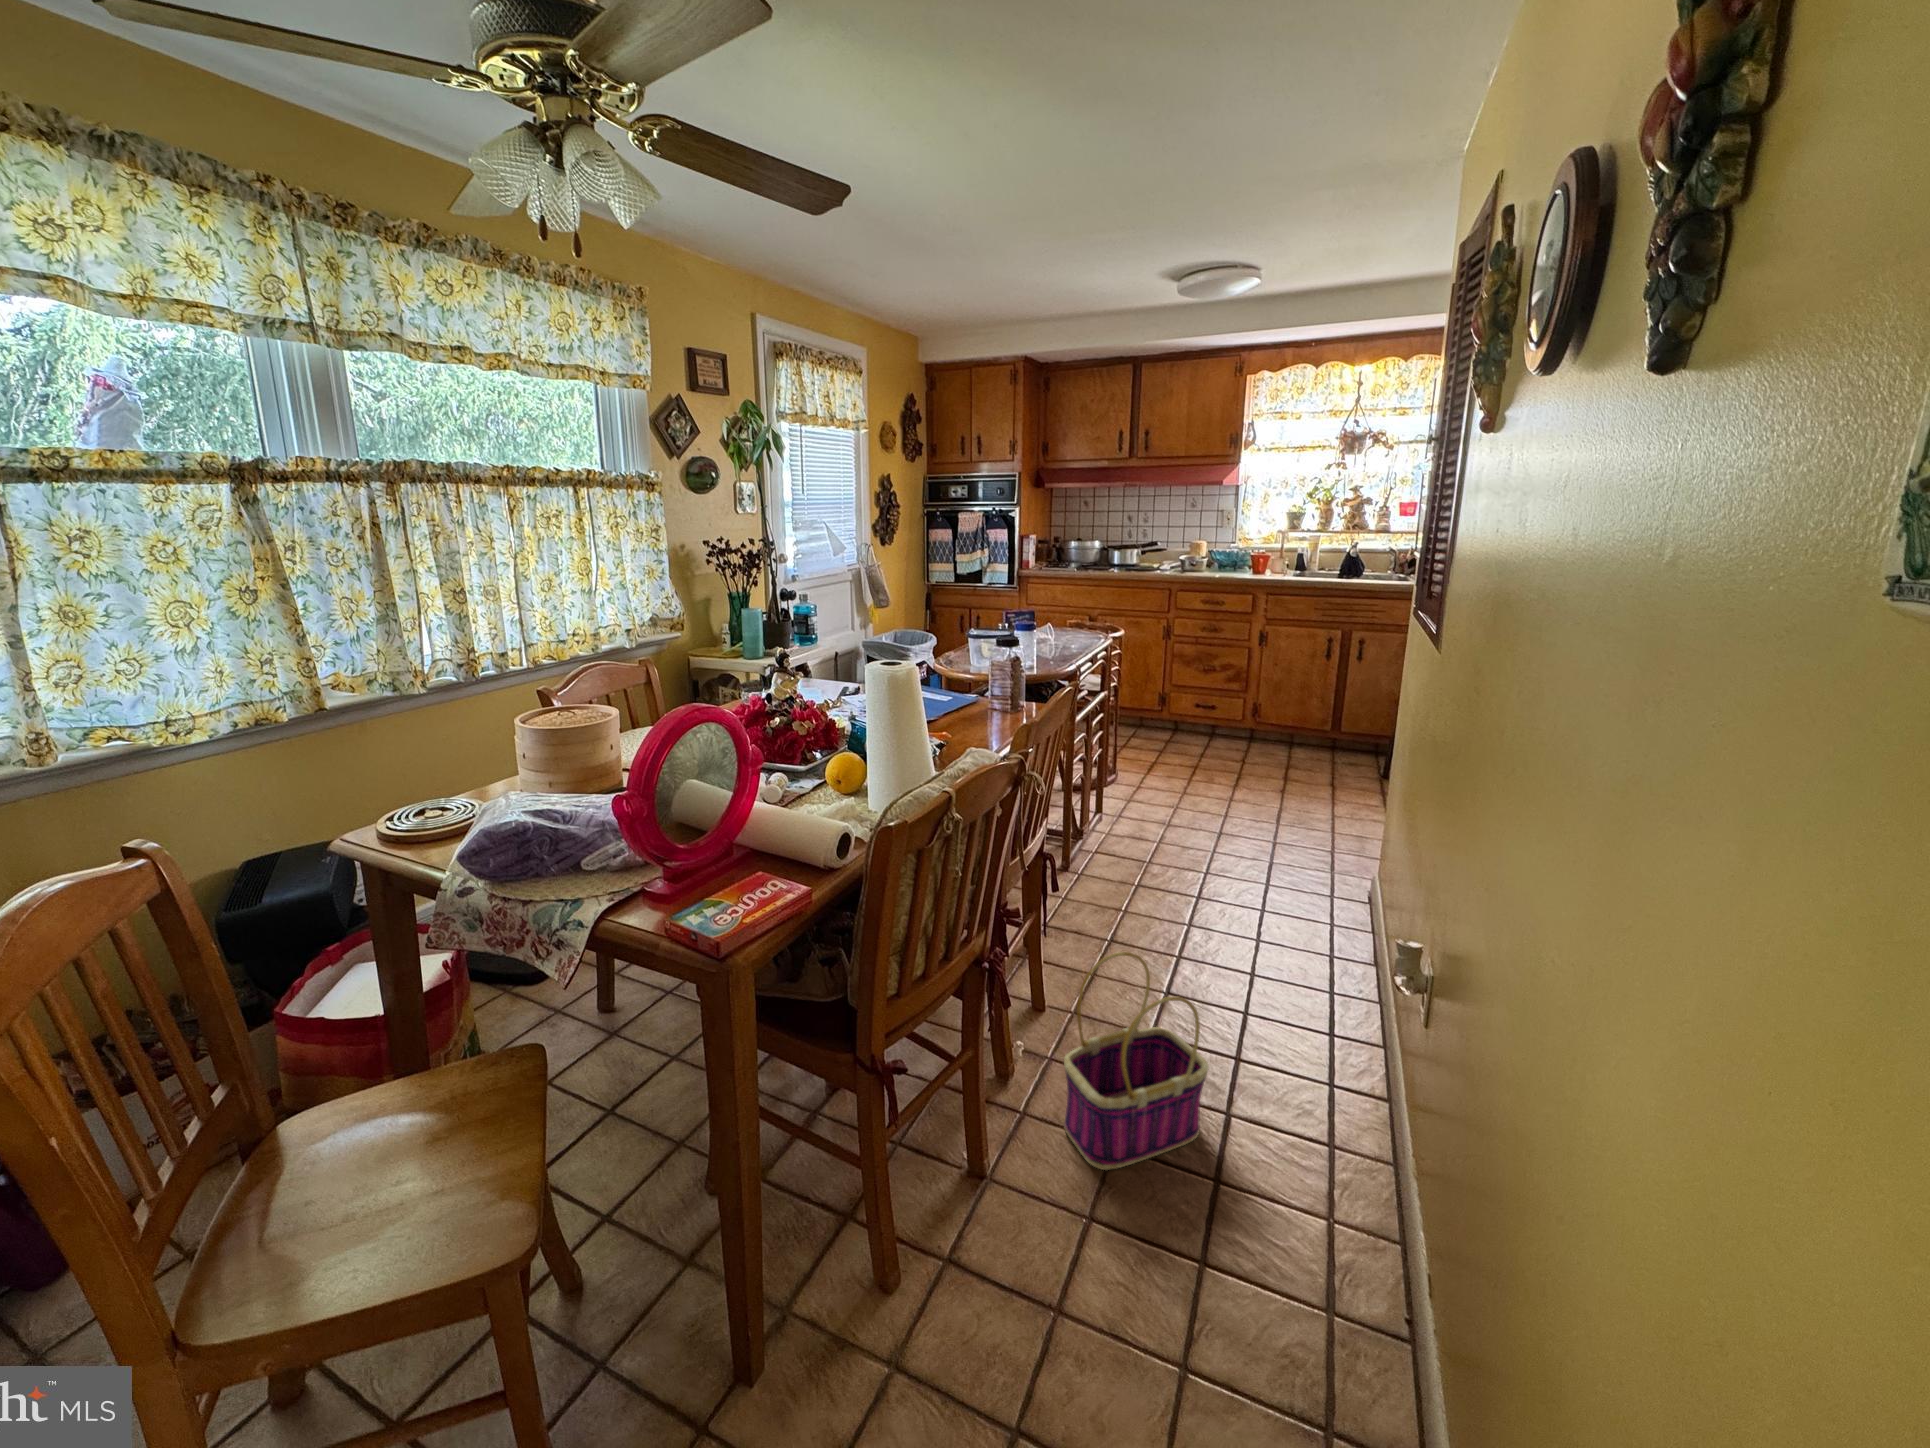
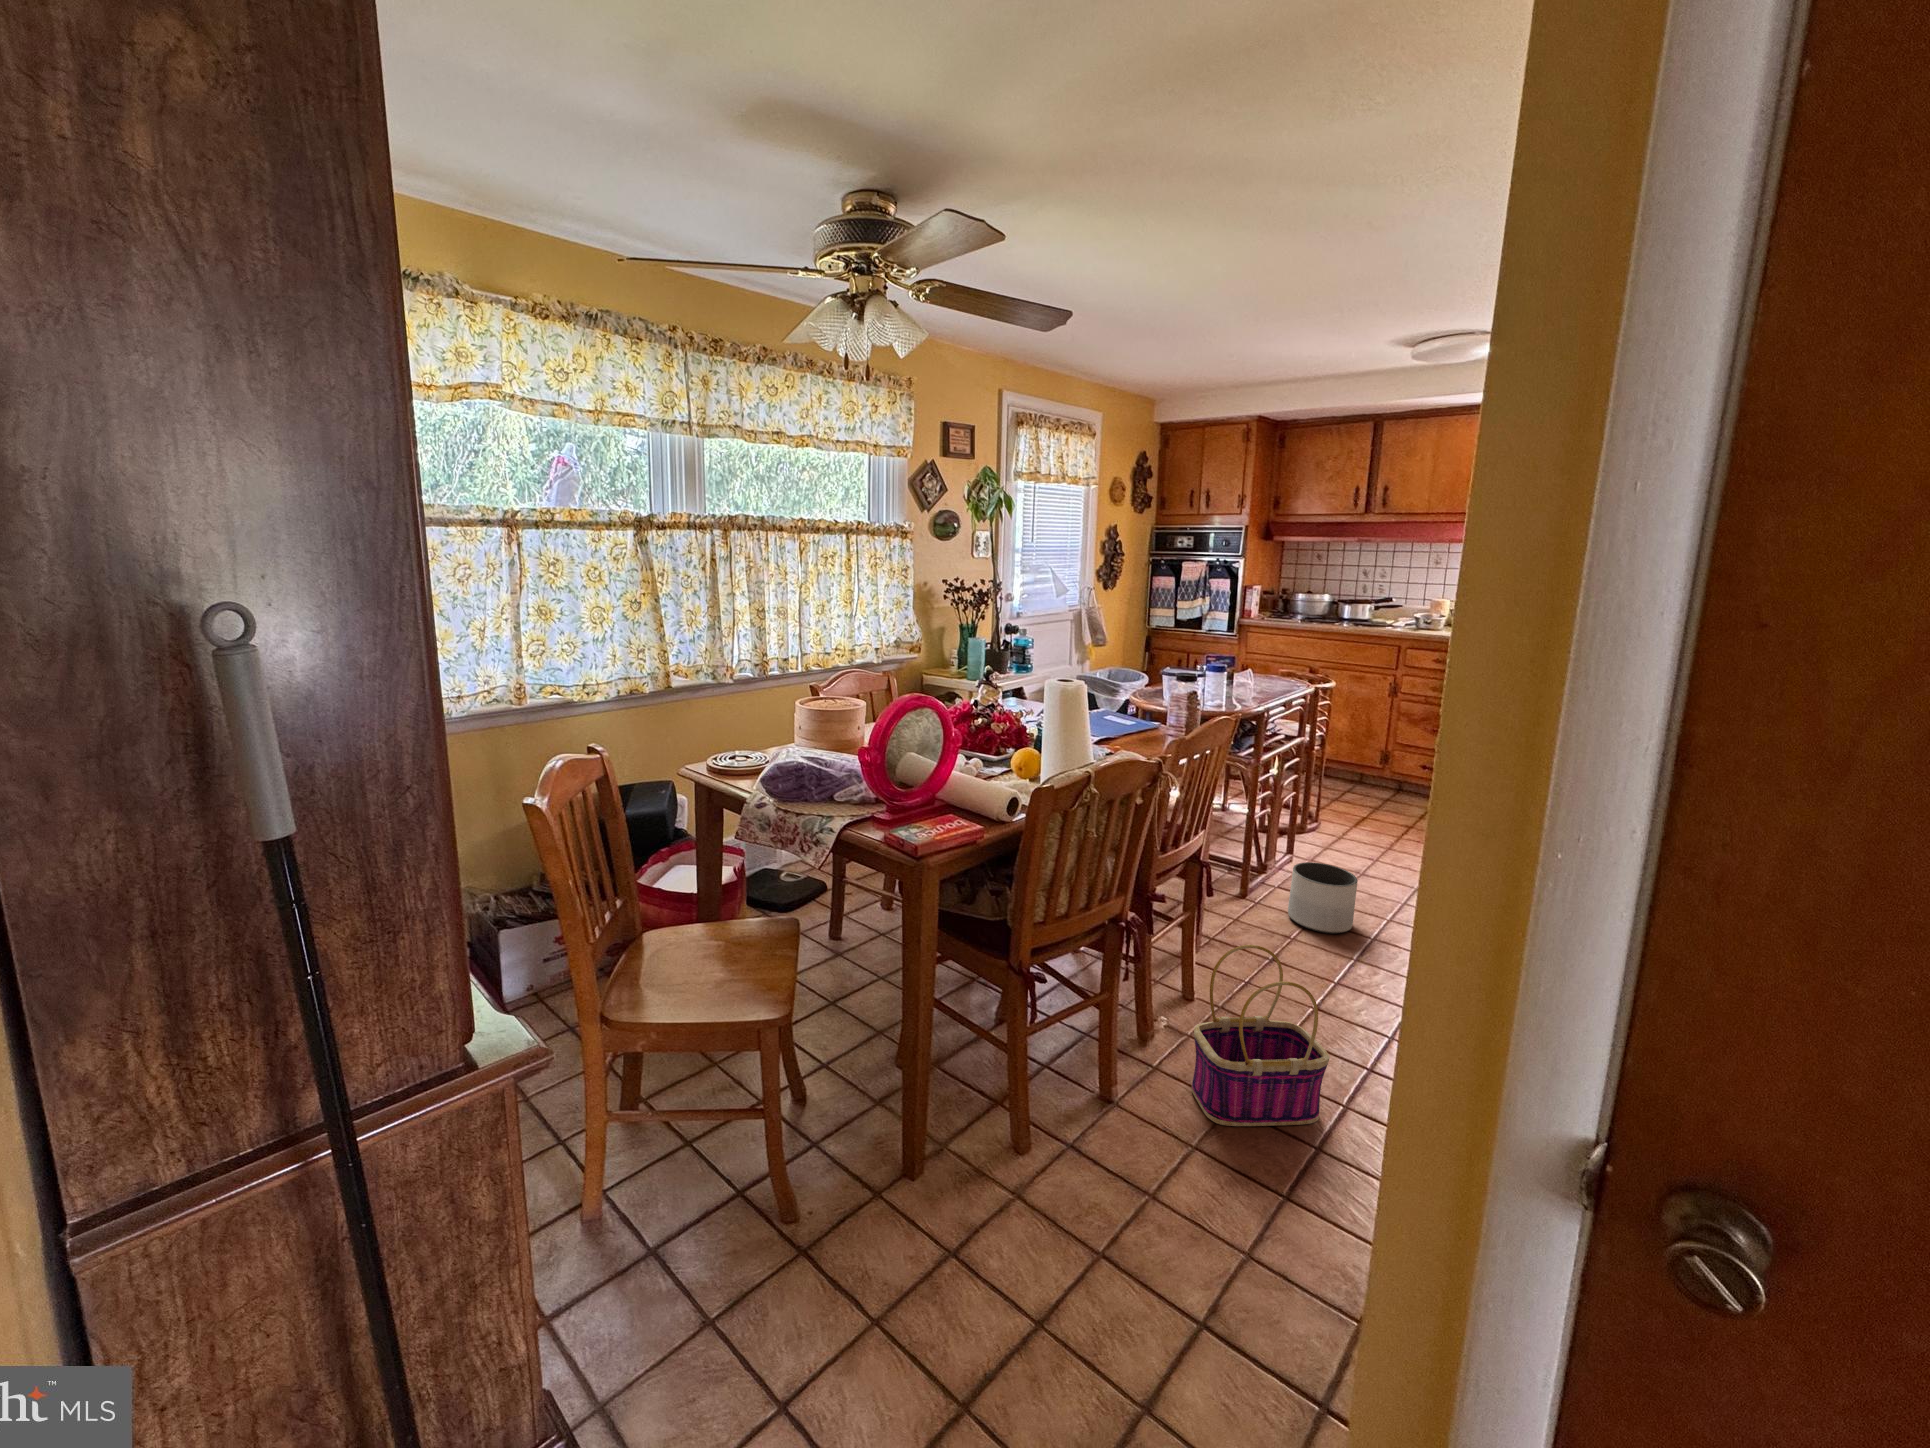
planter: none [1109,822,1174,895] -> present [1288,862,1358,934]

